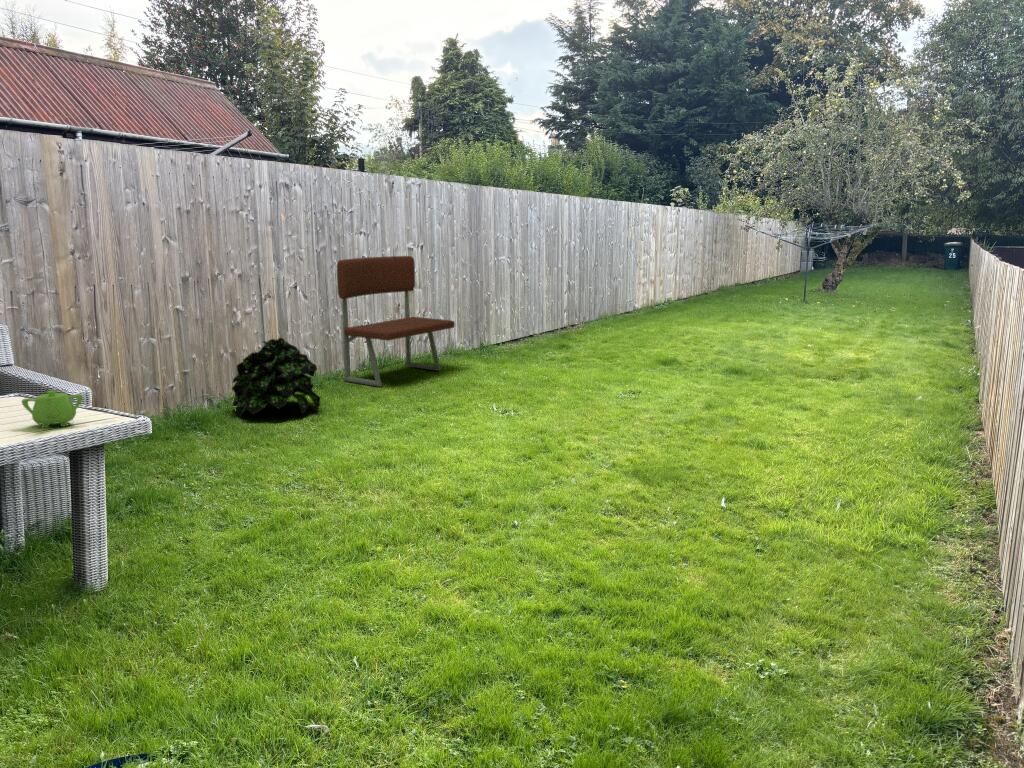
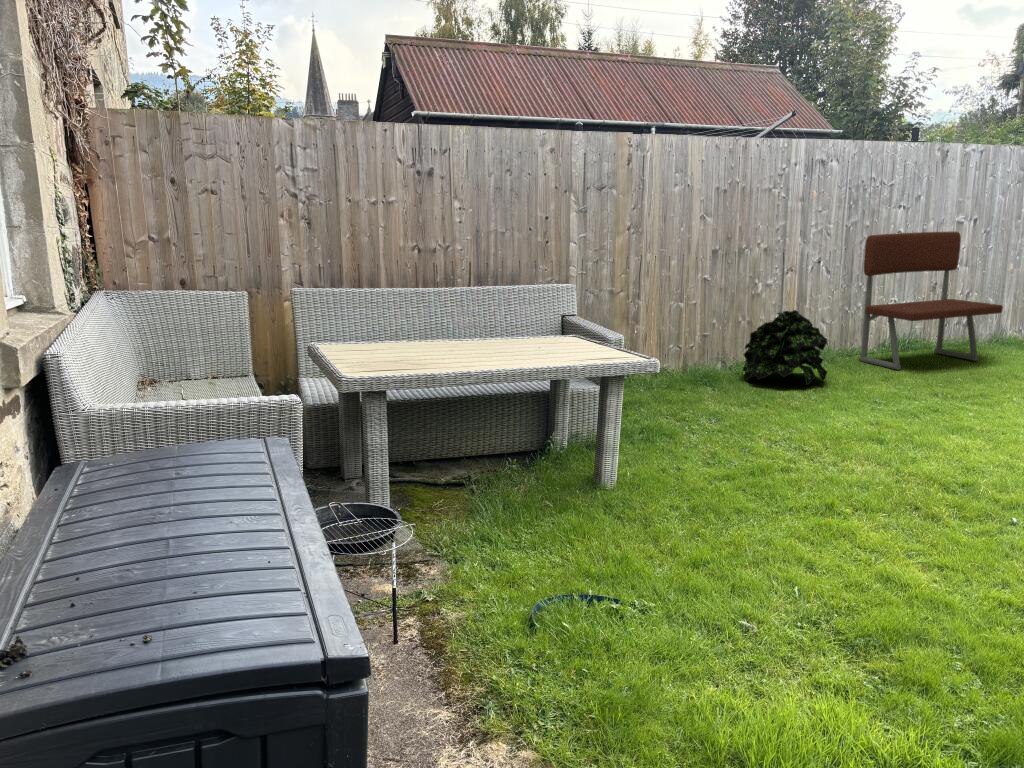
teapot: present [22,390,83,428] -> none [573,328,613,356]

